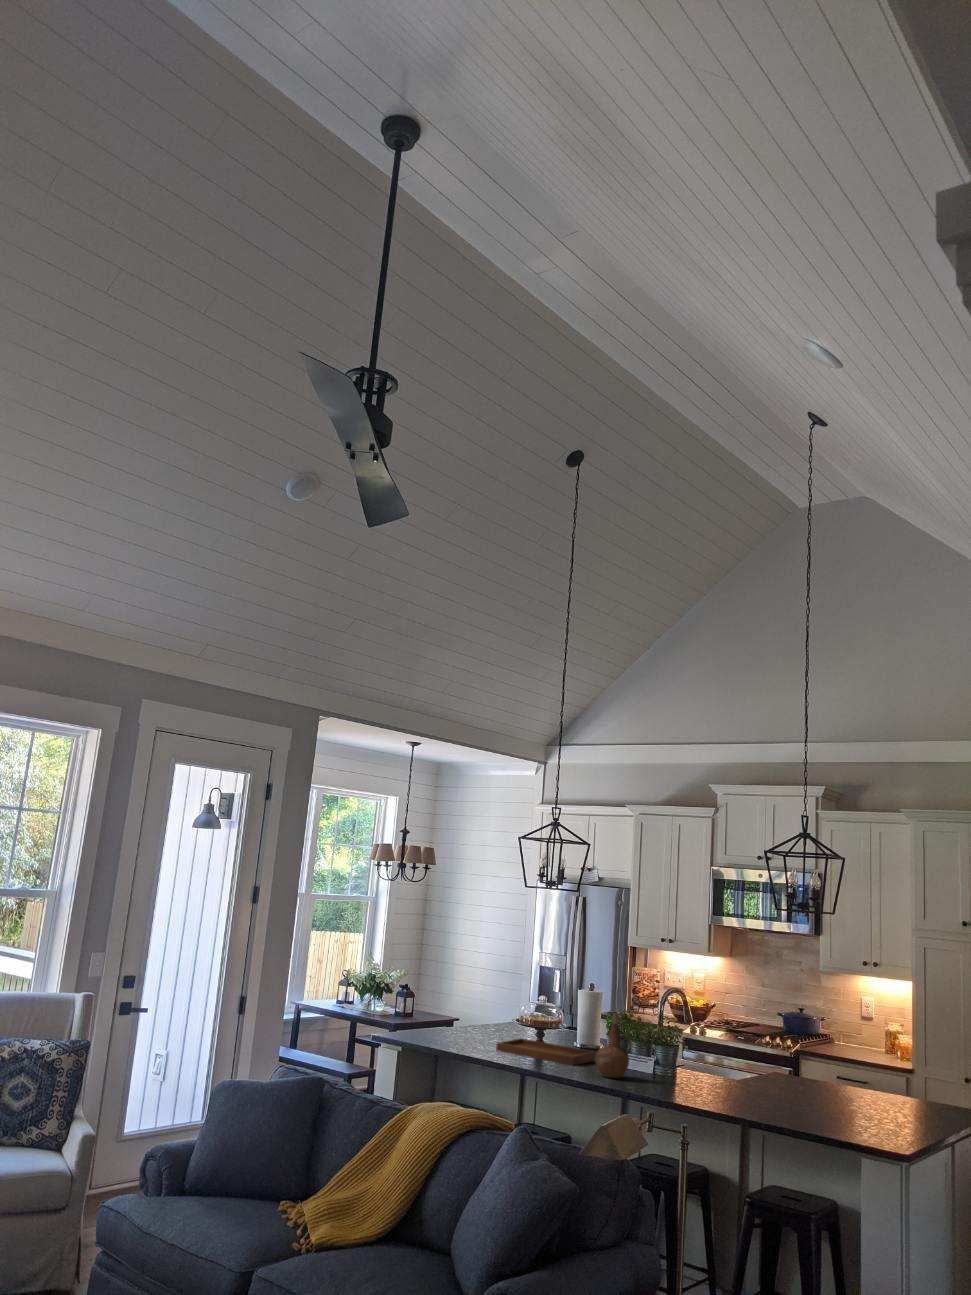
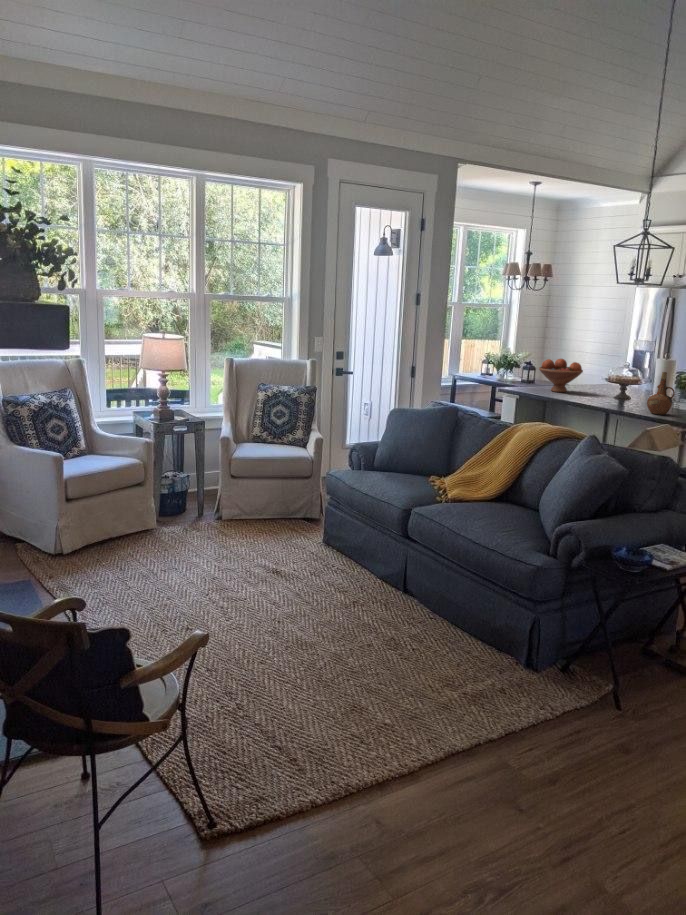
fruit bowl: none [436,989,498,1041] -> present [539,359,583,392]
tray: present [496,1024,596,1066] -> none [579,381,651,408]

